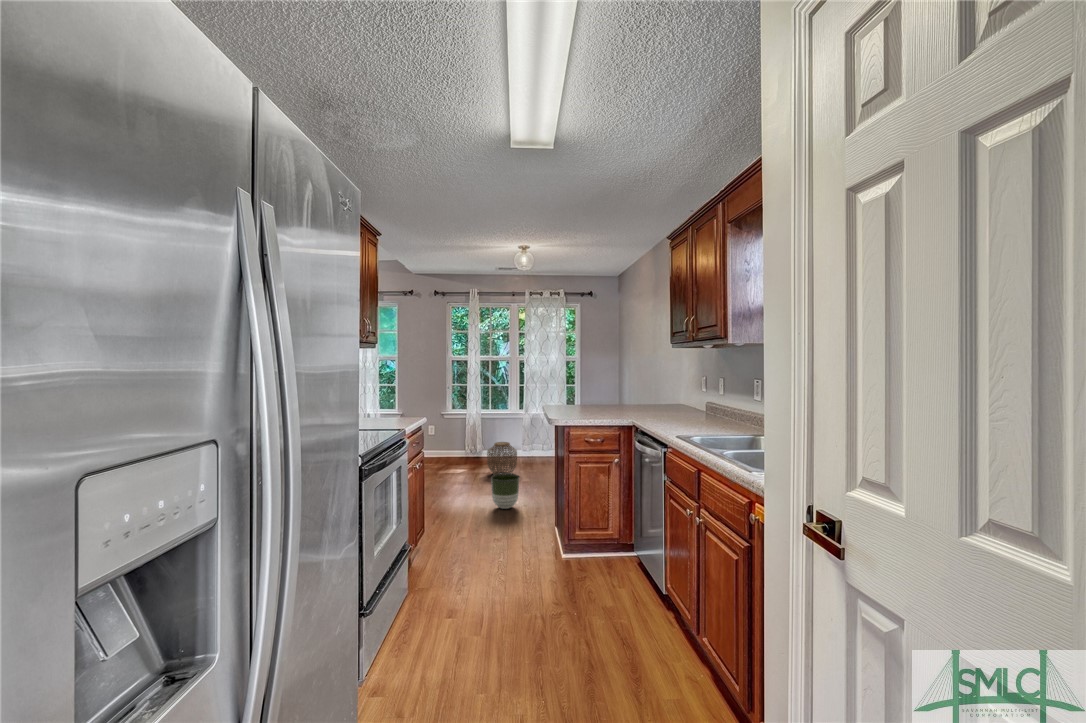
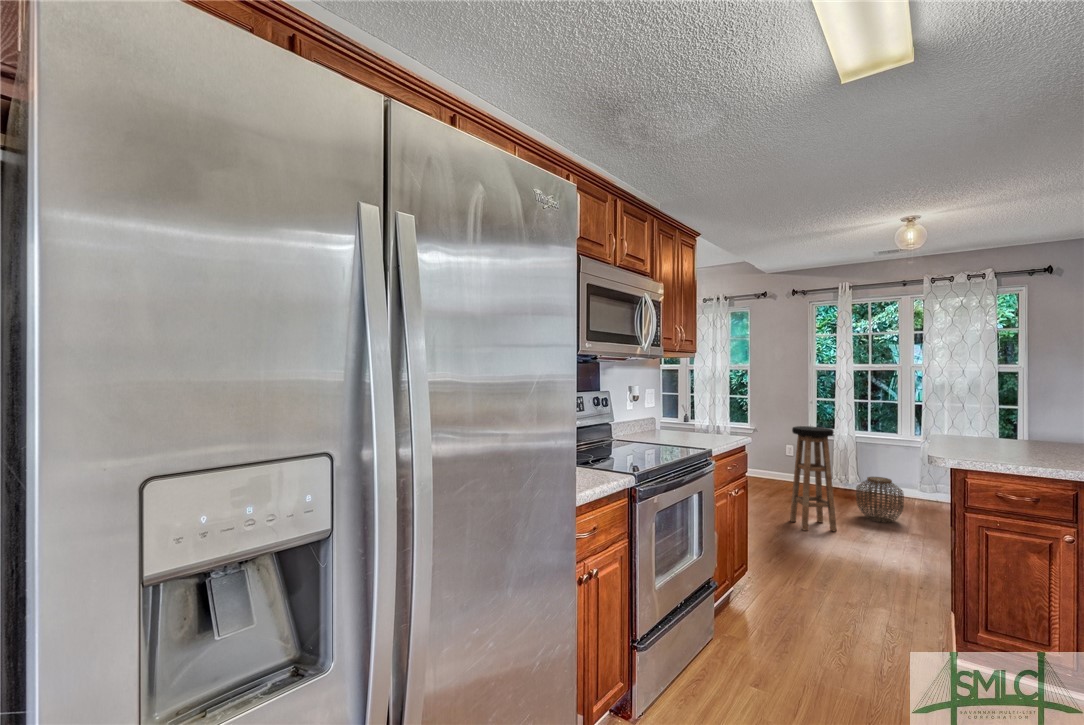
bar stool: none [442,407,477,493] -> present [790,426,837,531]
planter: present [491,473,519,509] -> none [850,519,895,567]

